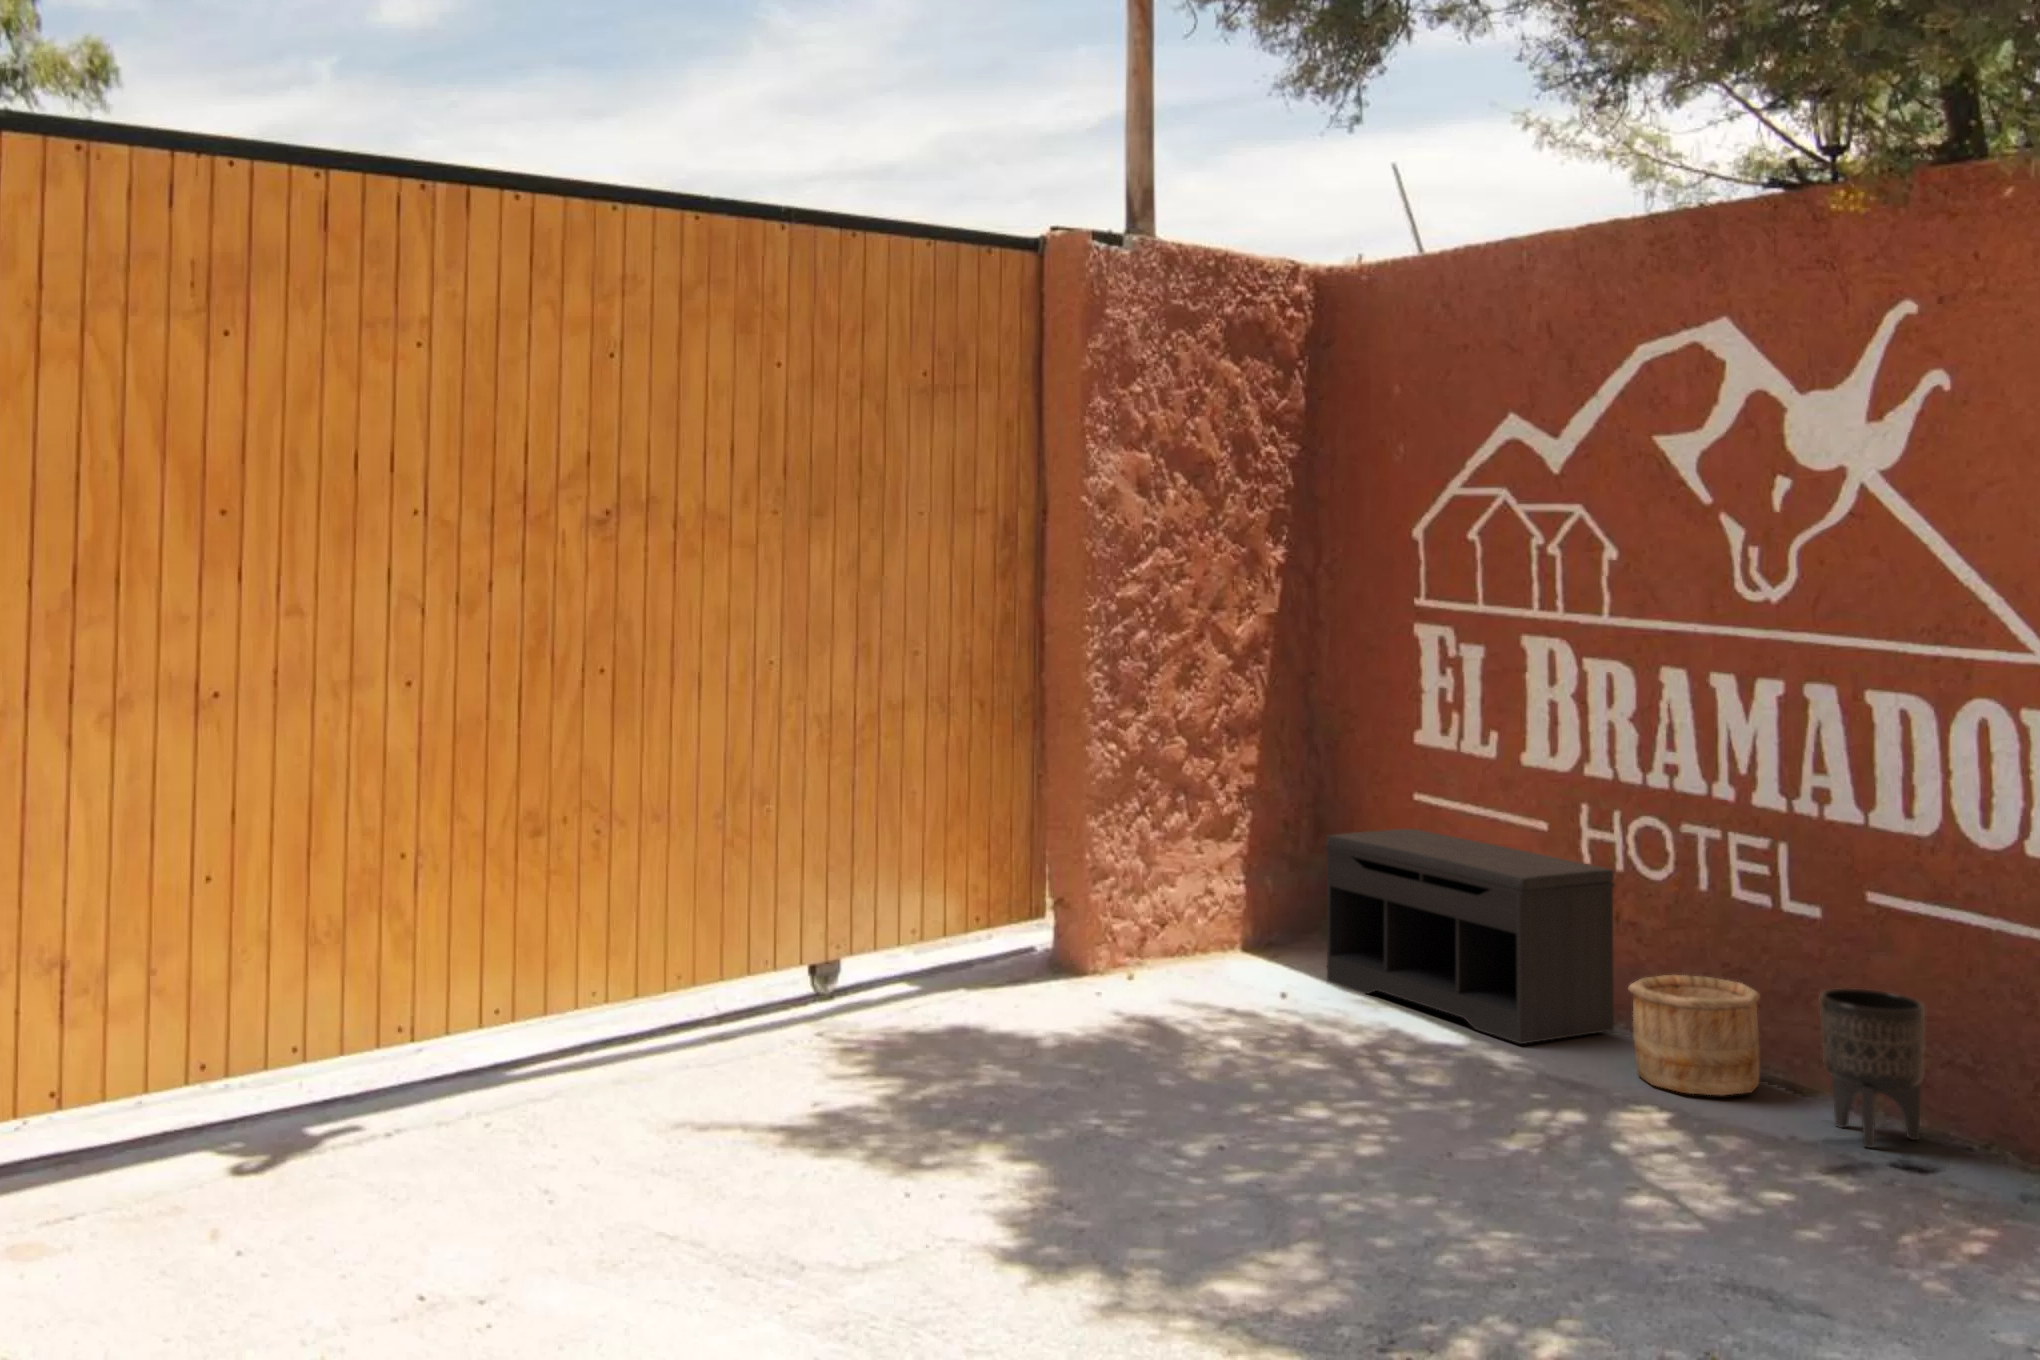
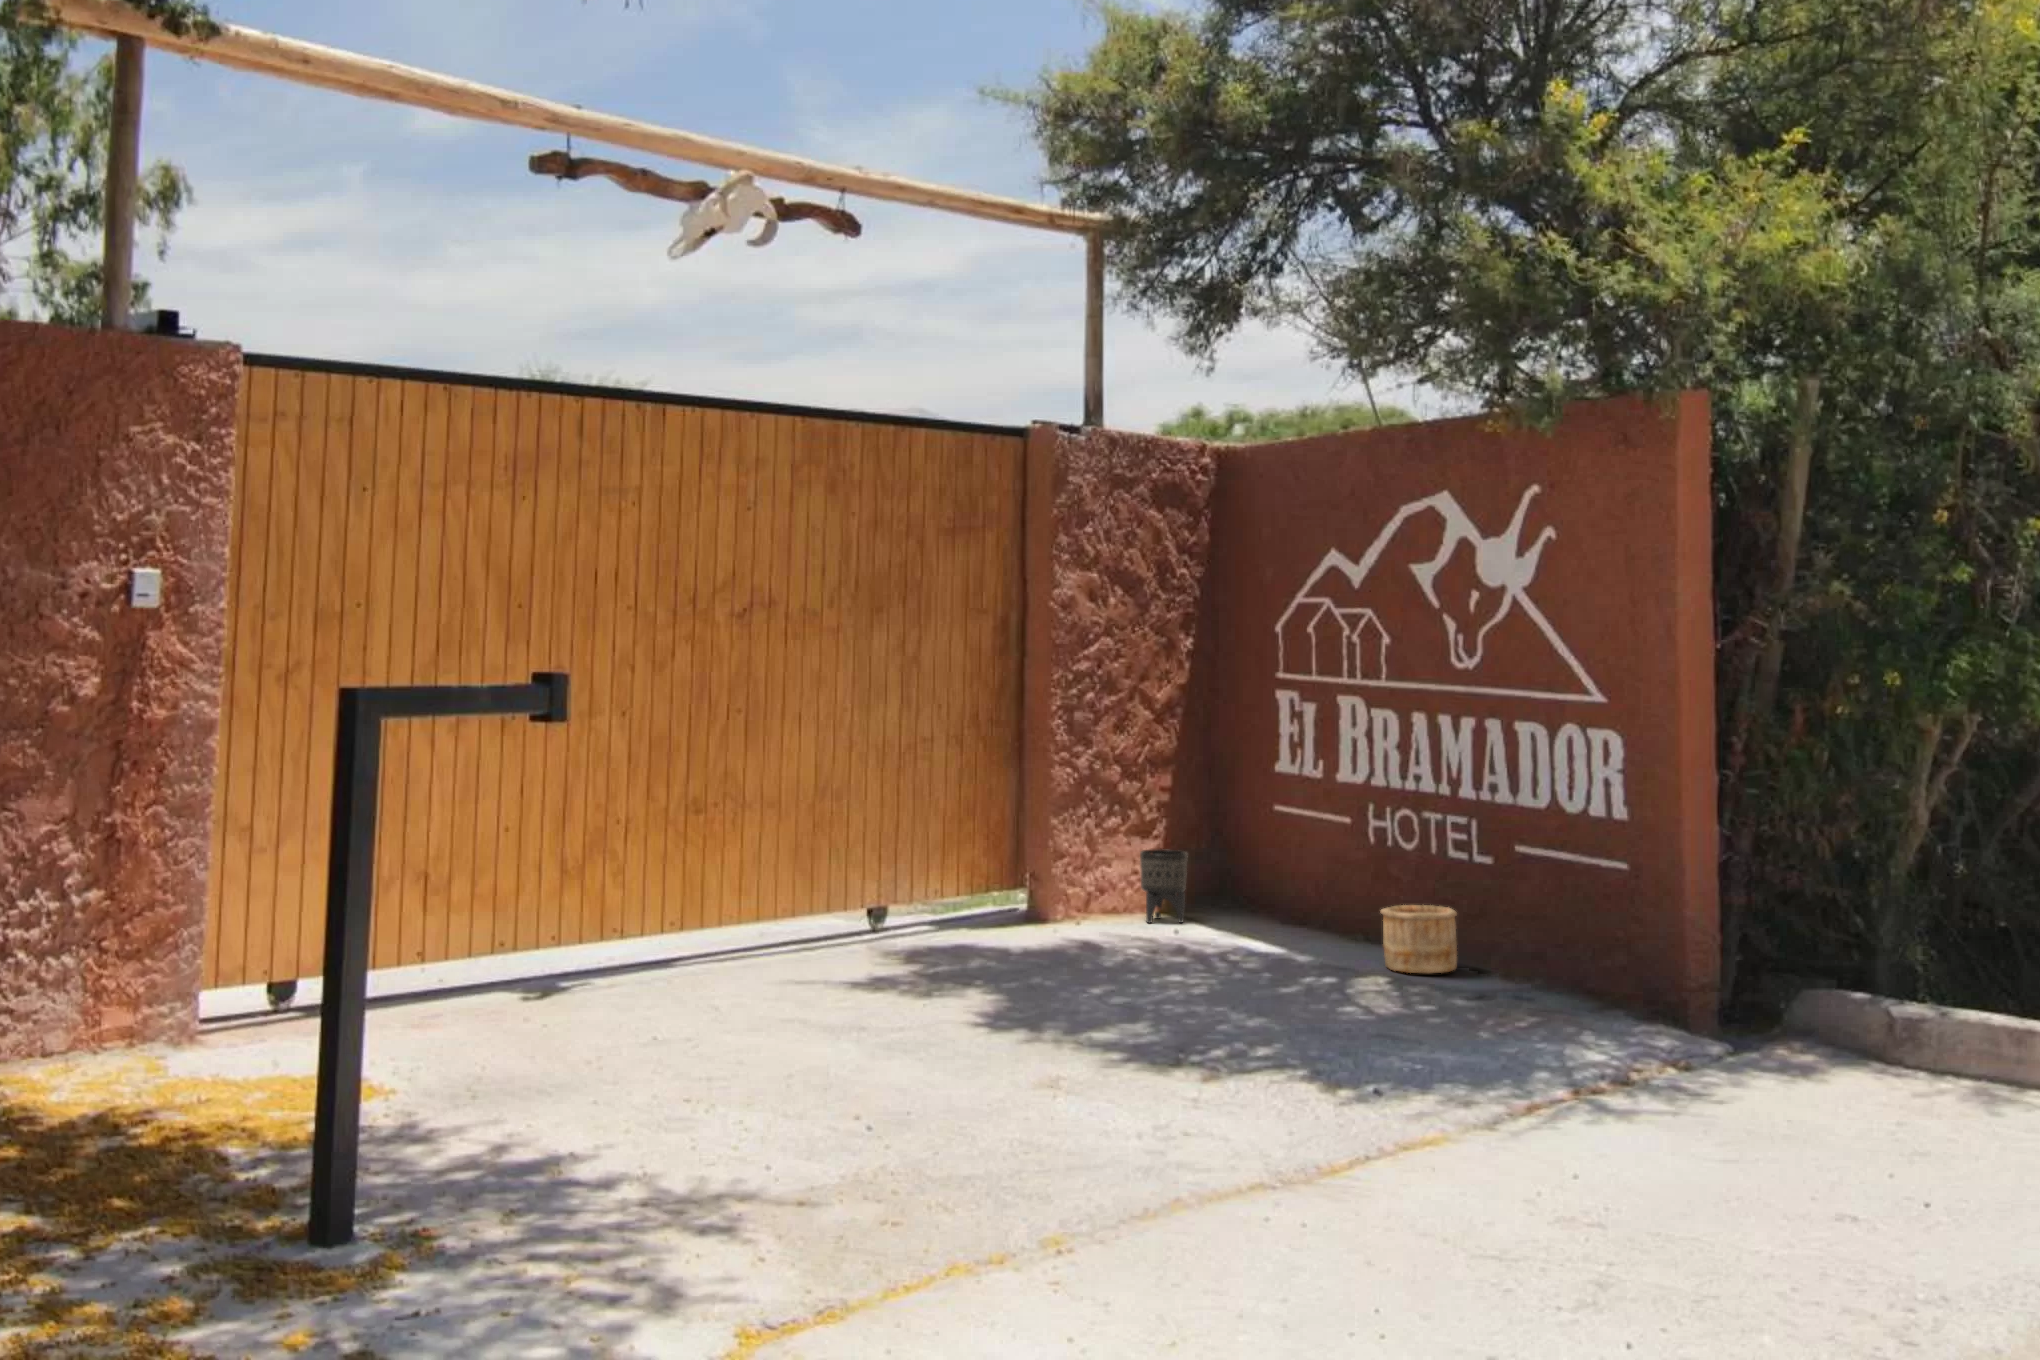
bench: present [1326,829,1614,1044] -> none [1212,827,1386,953]
planter: present [1820,988,1925,1148] -> present [1140,849,1187,923]

